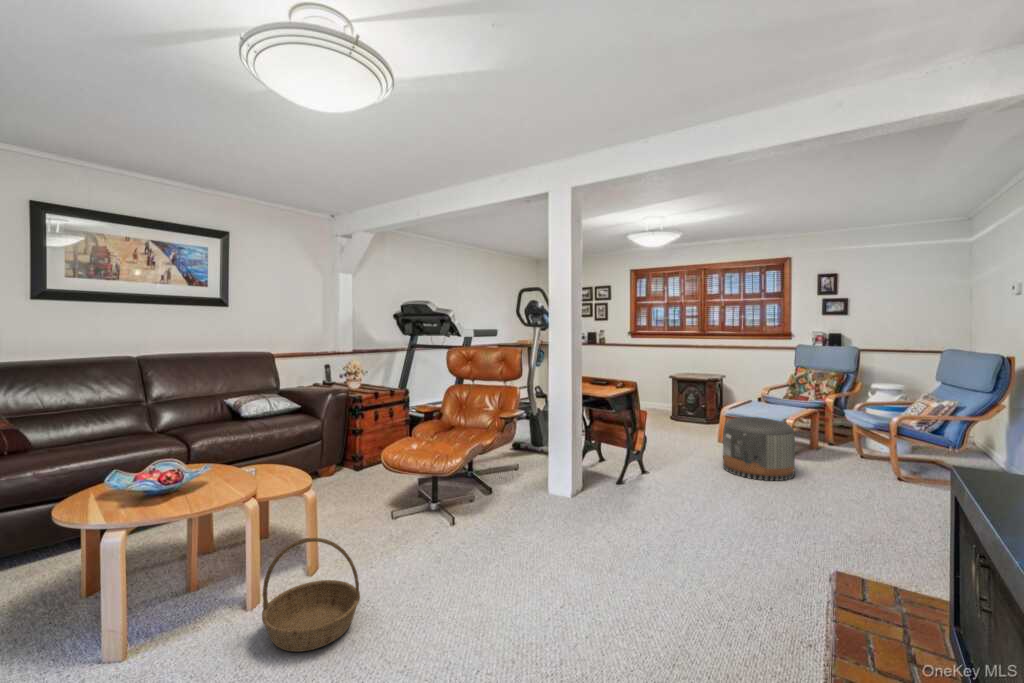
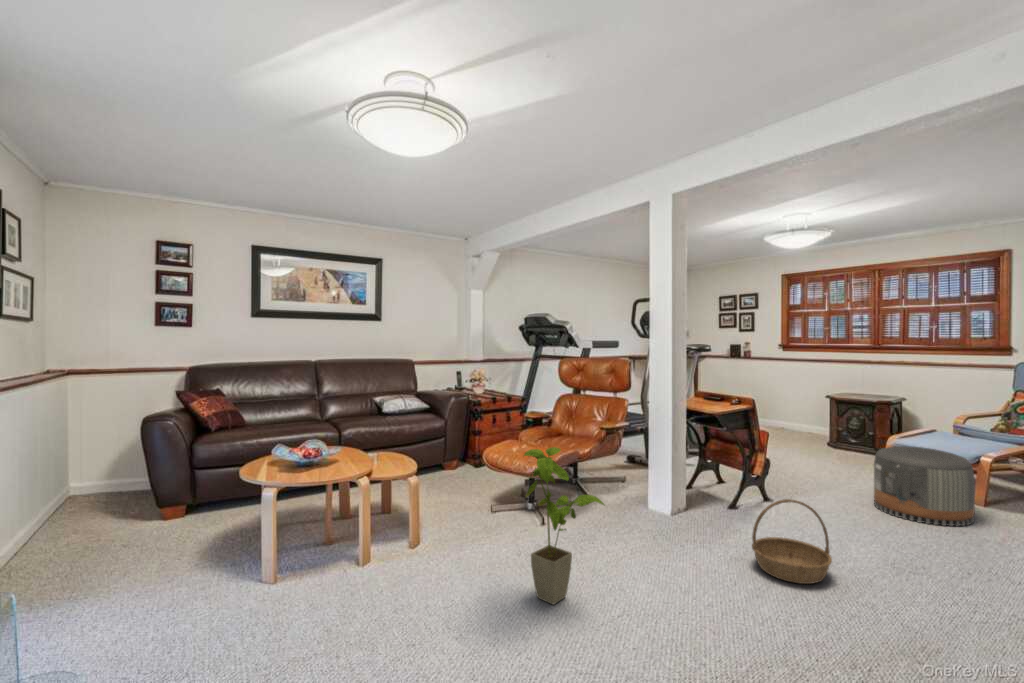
house plant: none [460,447,549,615] -> present [524,447,604,604]
basket: present [262,538,360,652] -> present [752,499,832,584]

